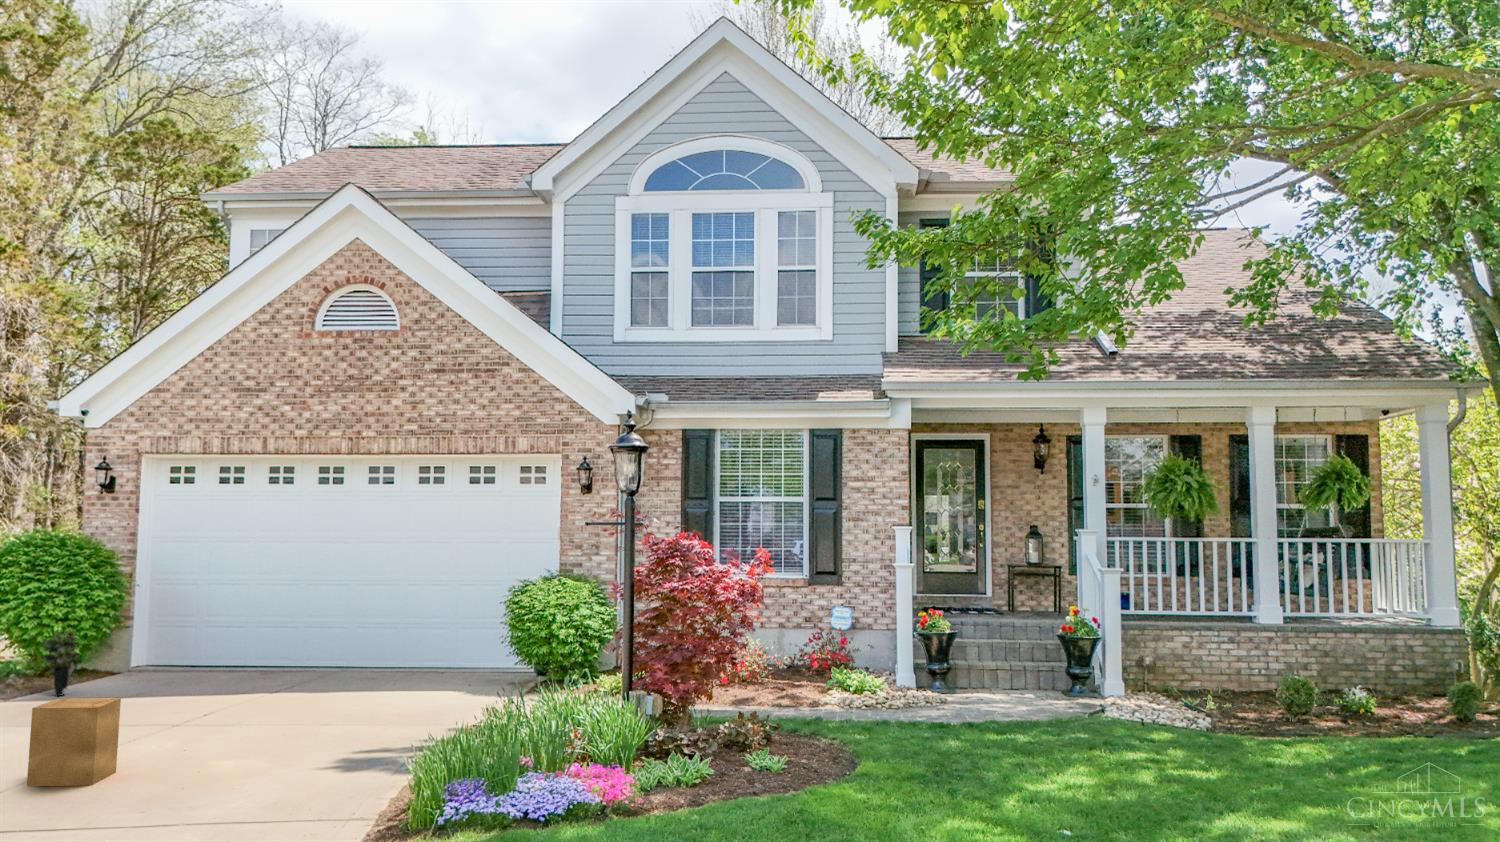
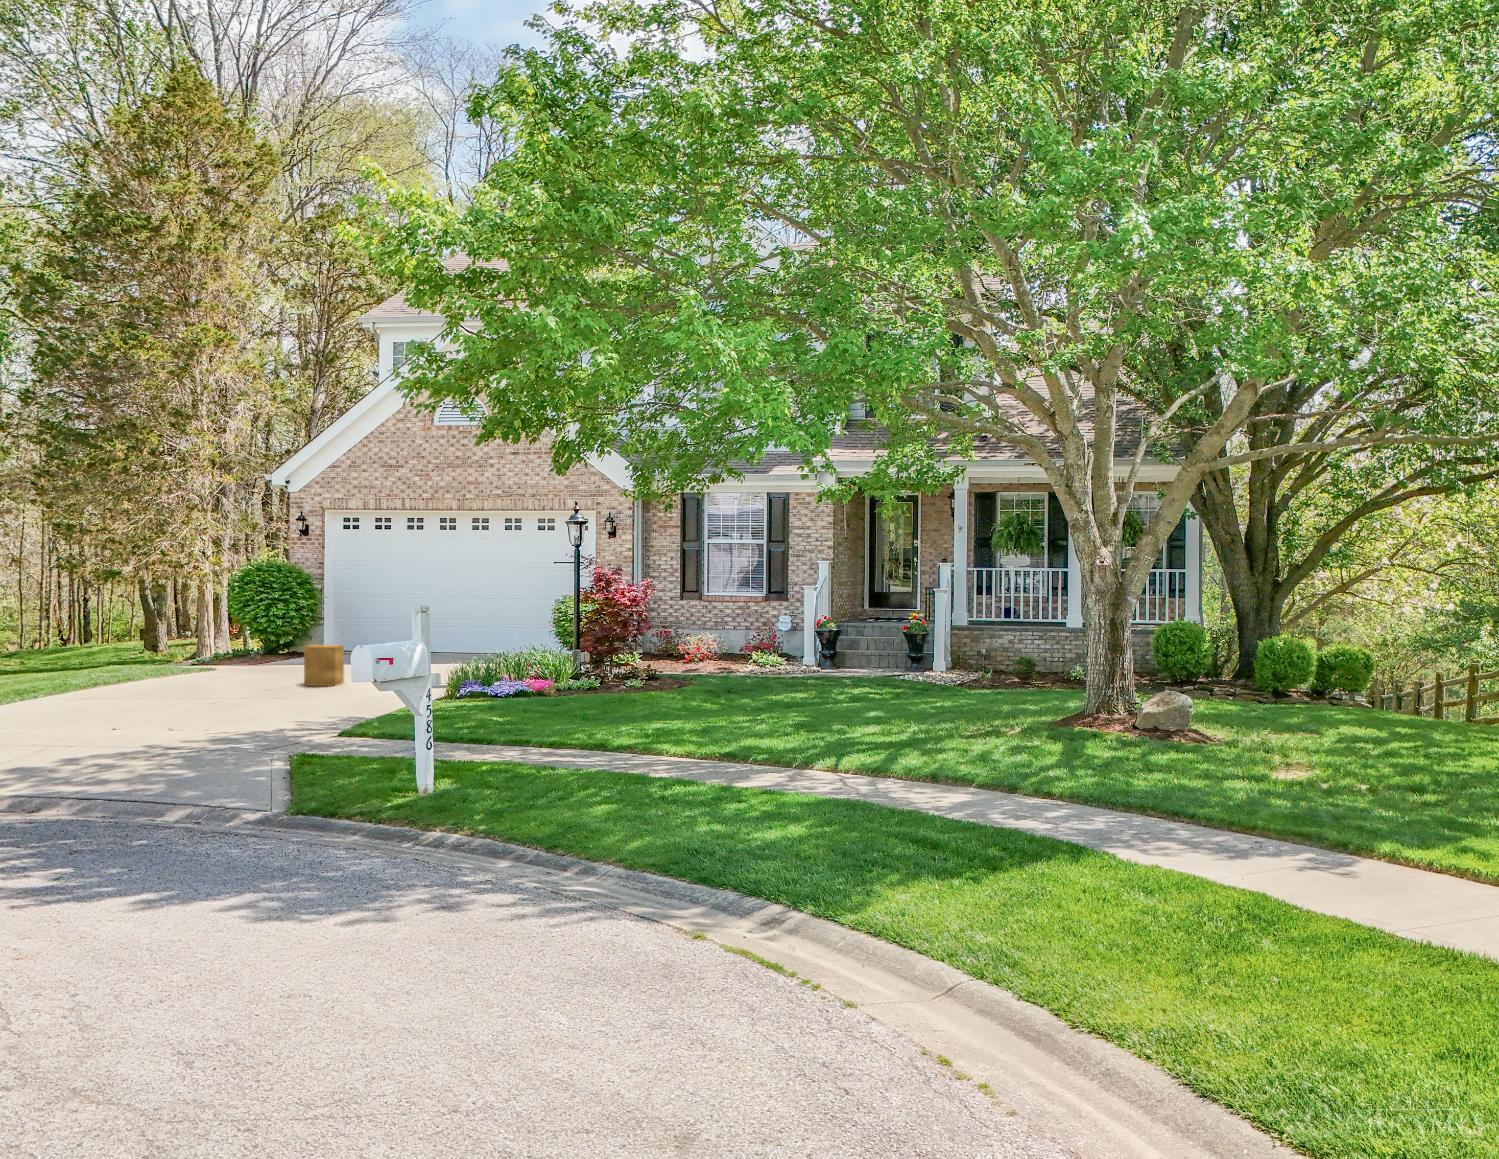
potted plant: present [42,629,82,696] -> none [279,621,303,661]

